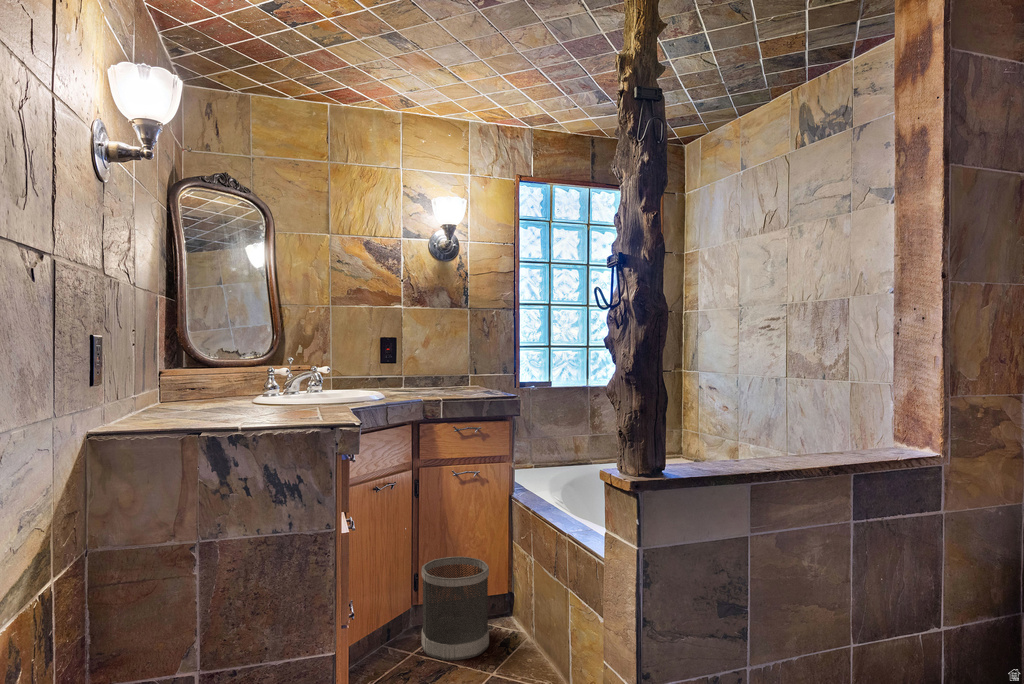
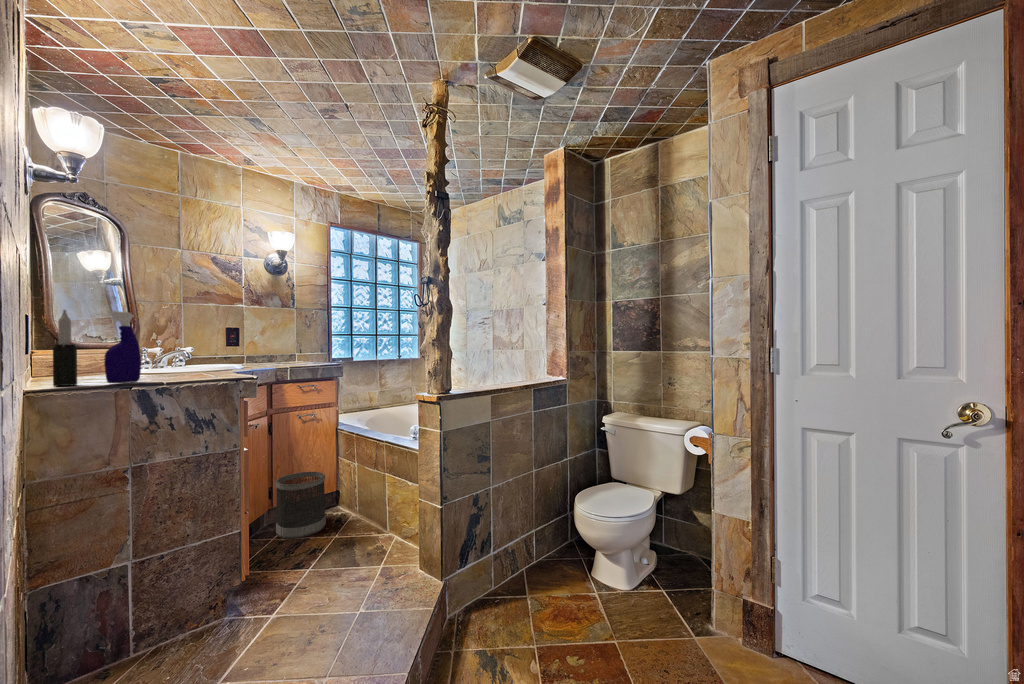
candle: none [119,327,146,428] -> present [53,310,77,386]
spray bottle: none [167,328,212,427] -> present [104,311,141,383]

